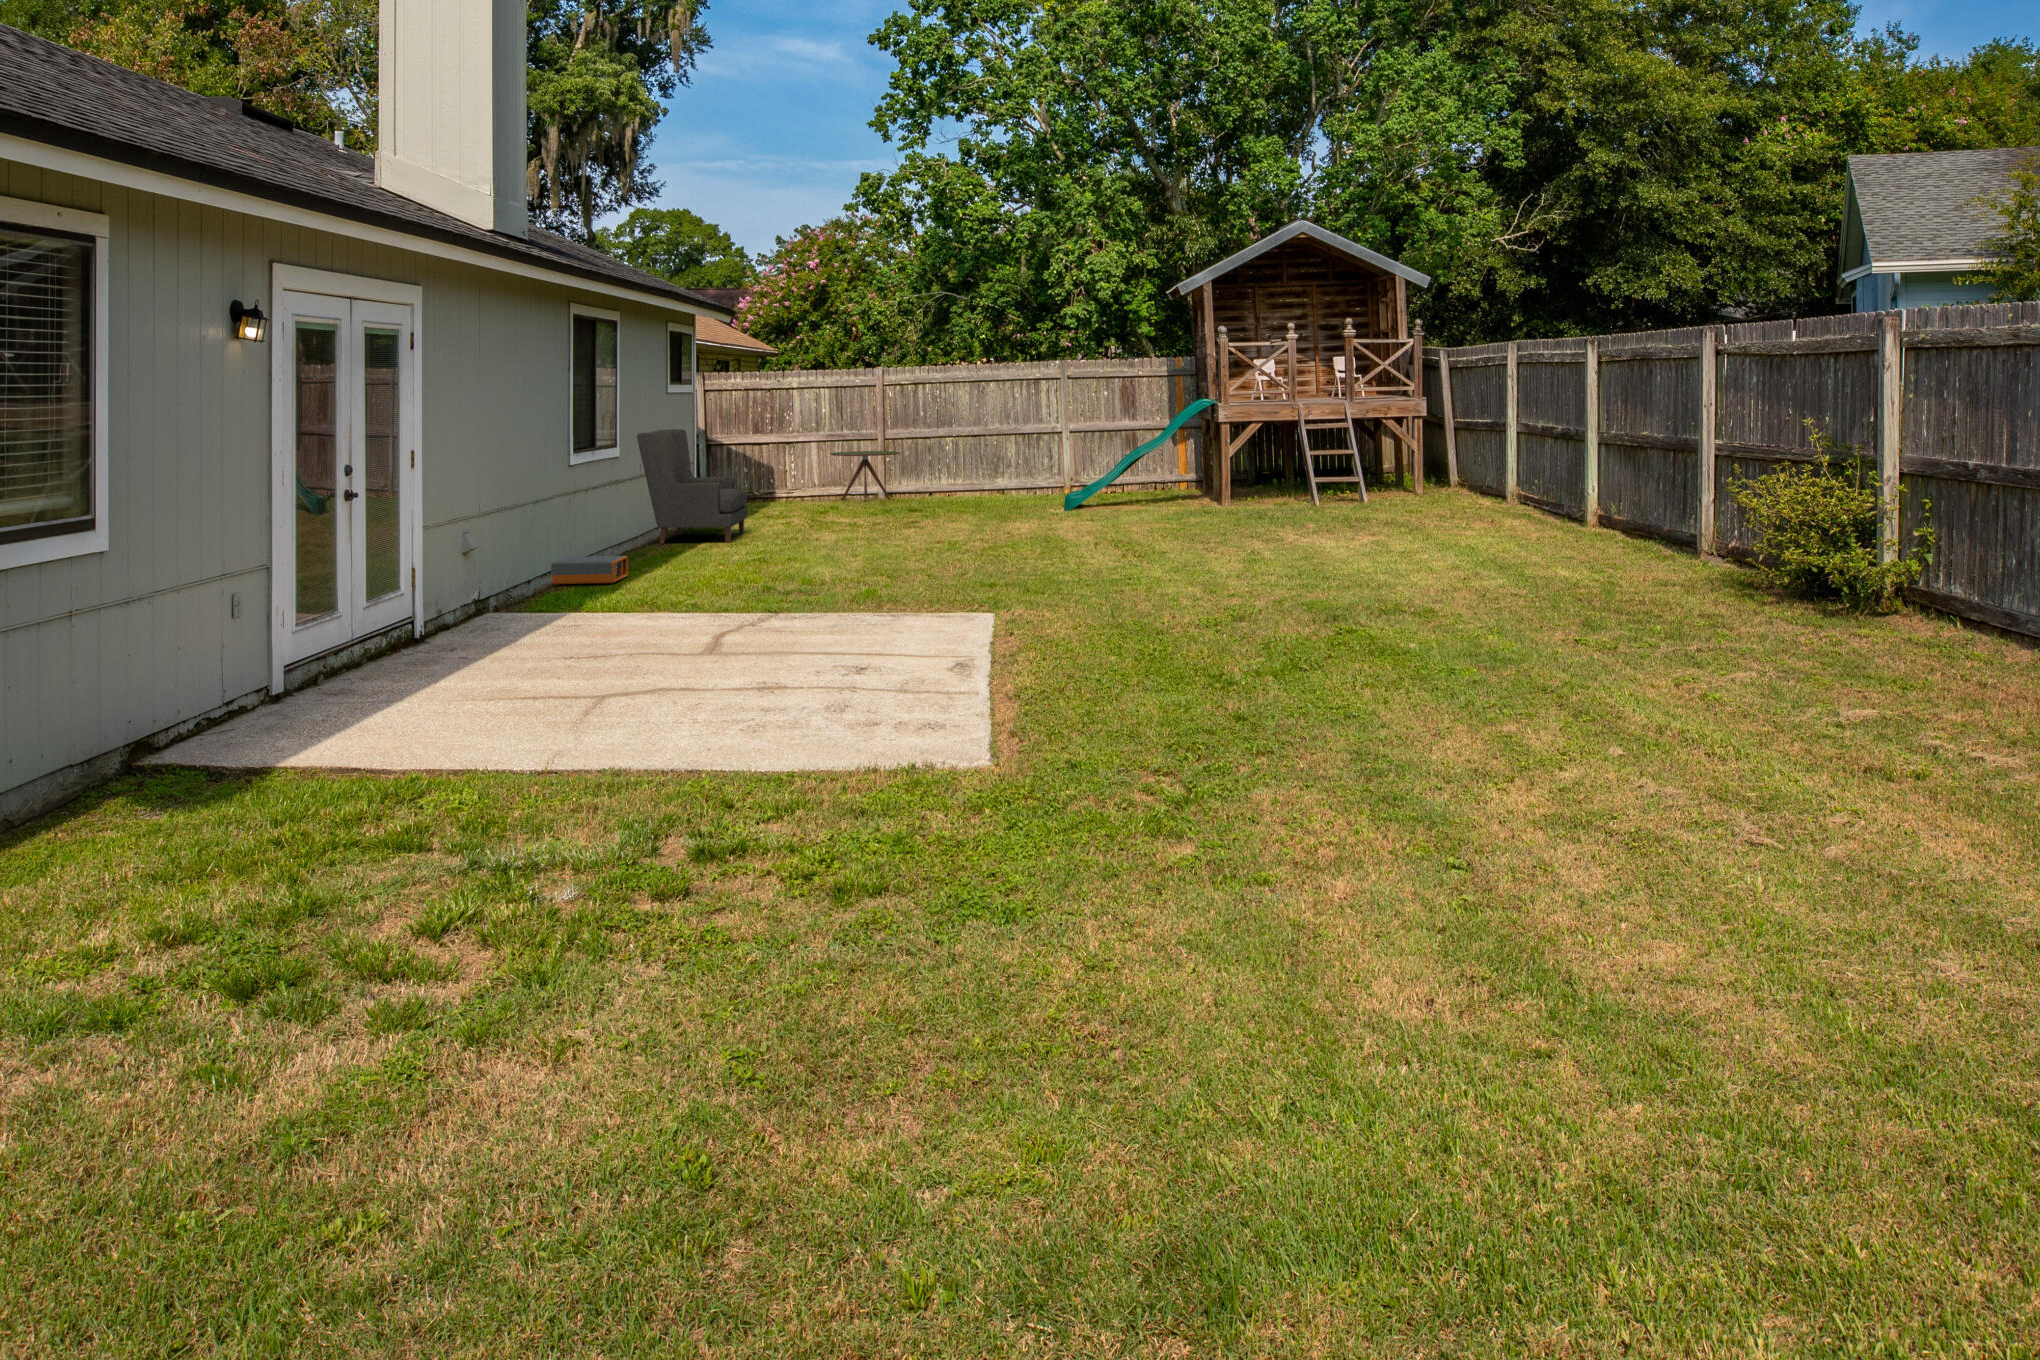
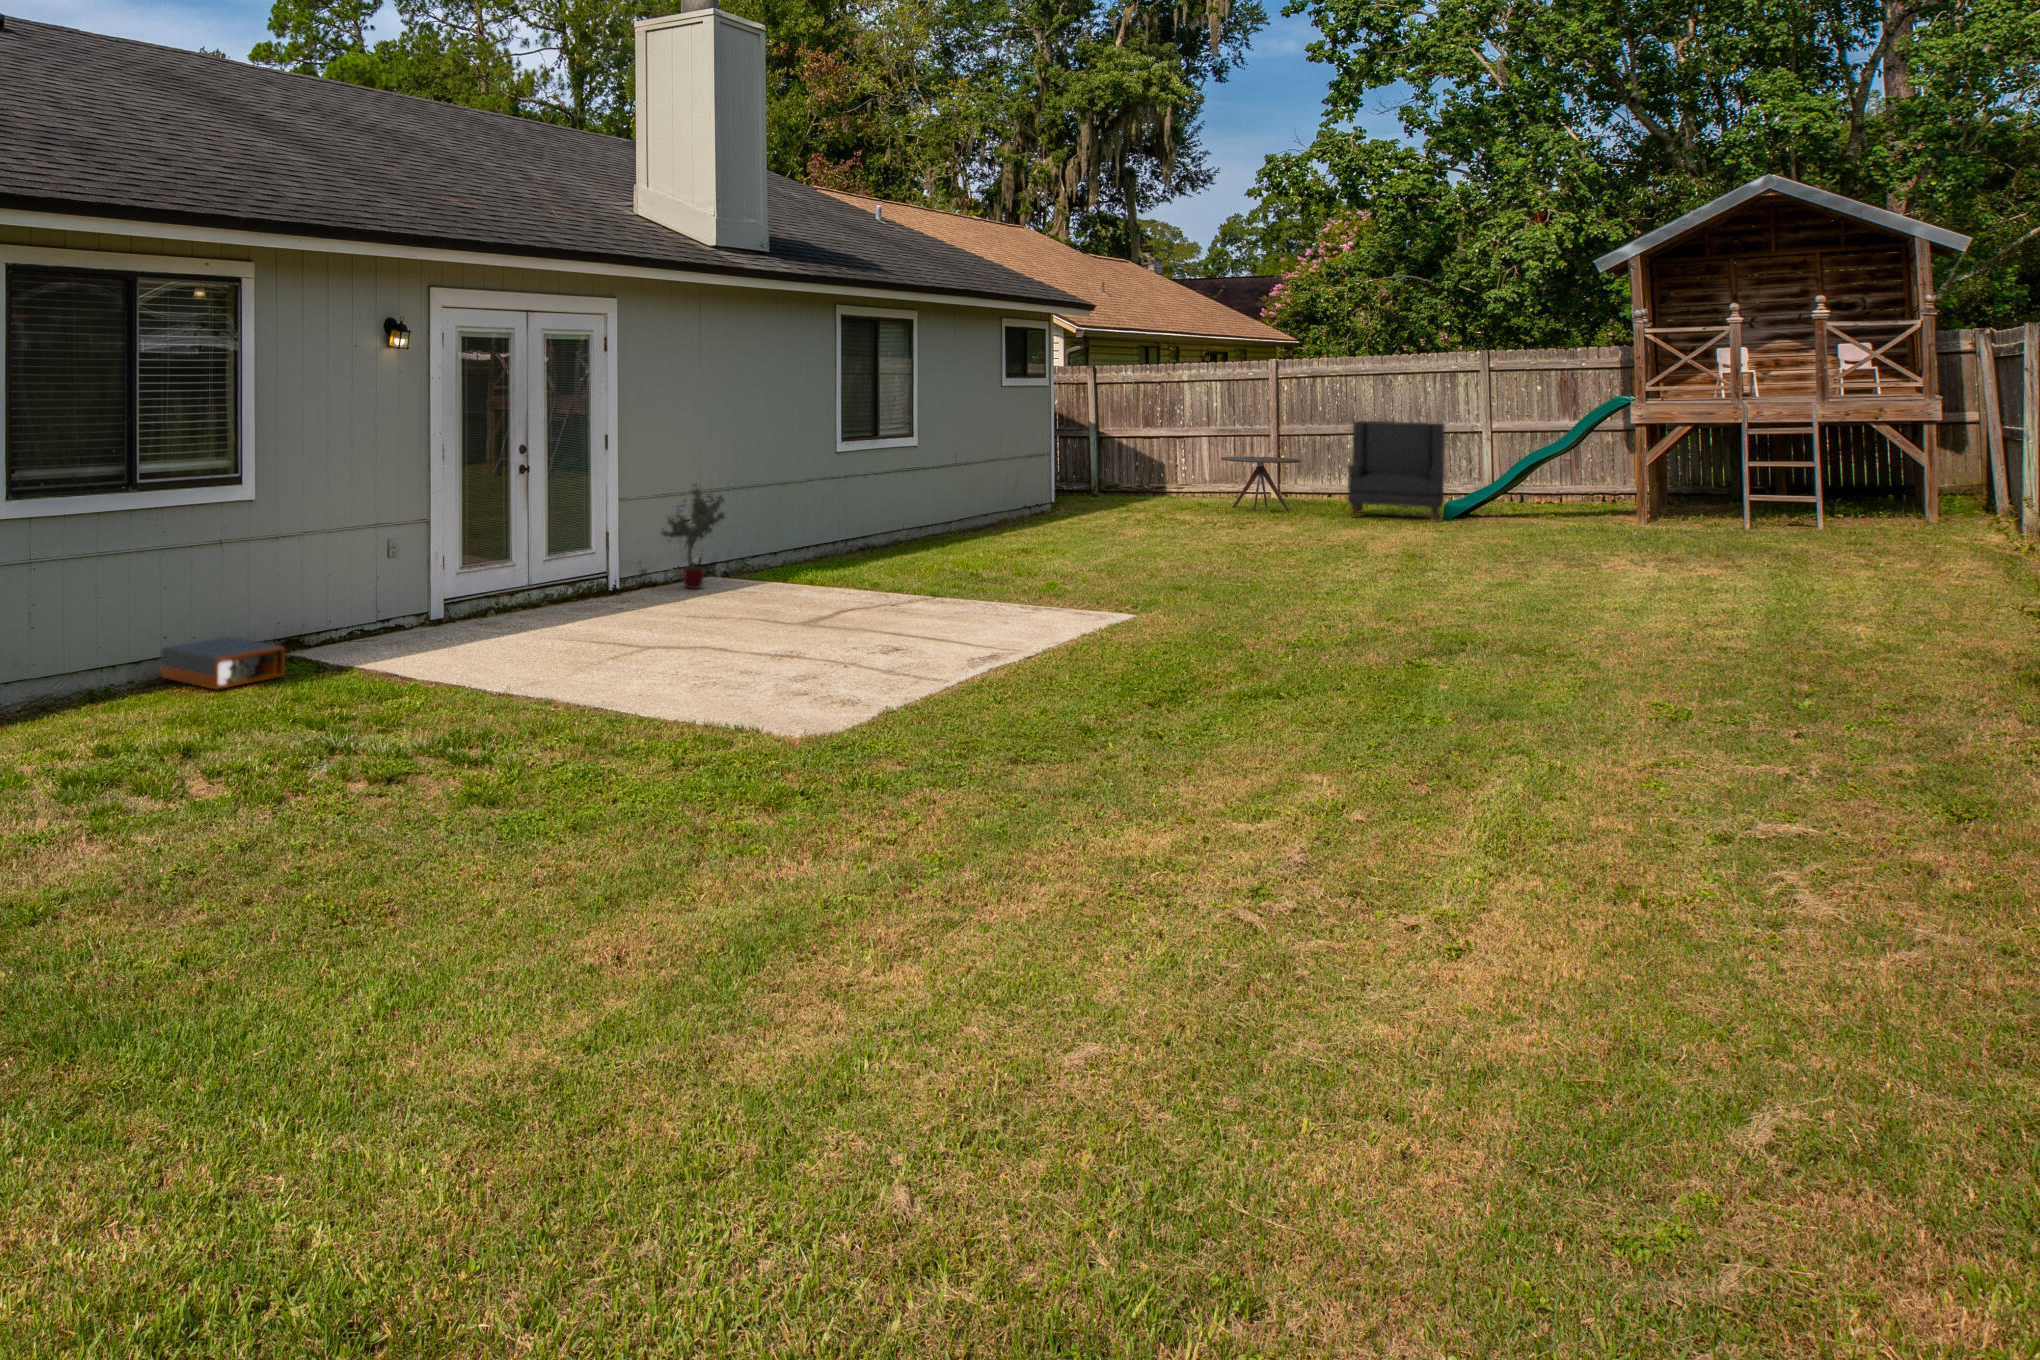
chair: present [637,429,747,544] -> present [1347,421,1445,522]
potted tree: none [466,500,537,624] -> present [662,485,725,589]
storage box: present [551,556,628,584] -> present [161,637,285,690]

